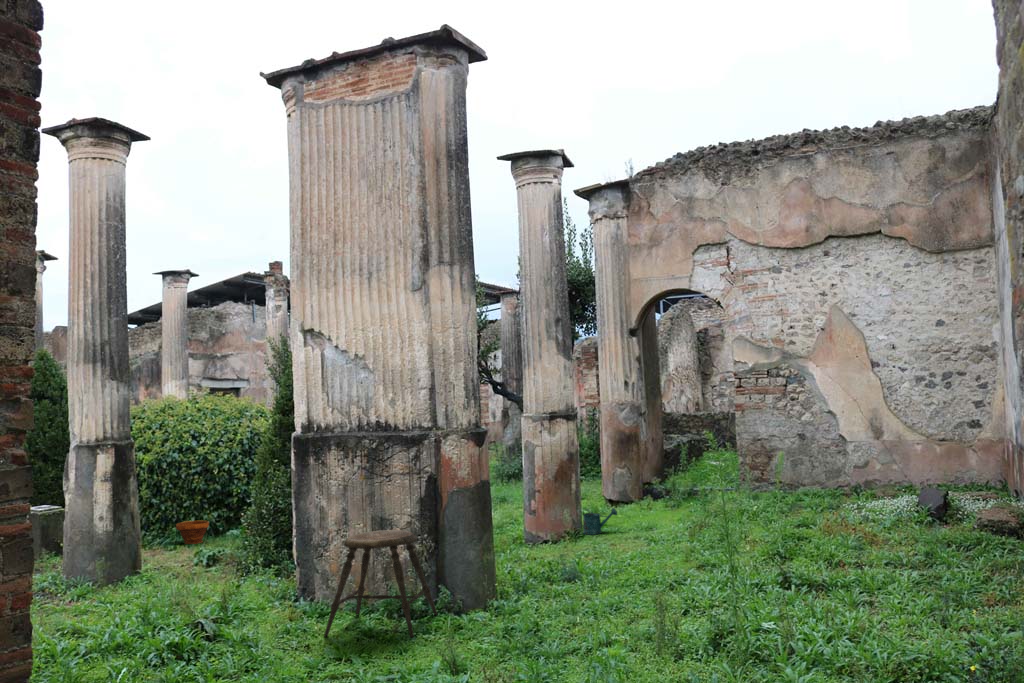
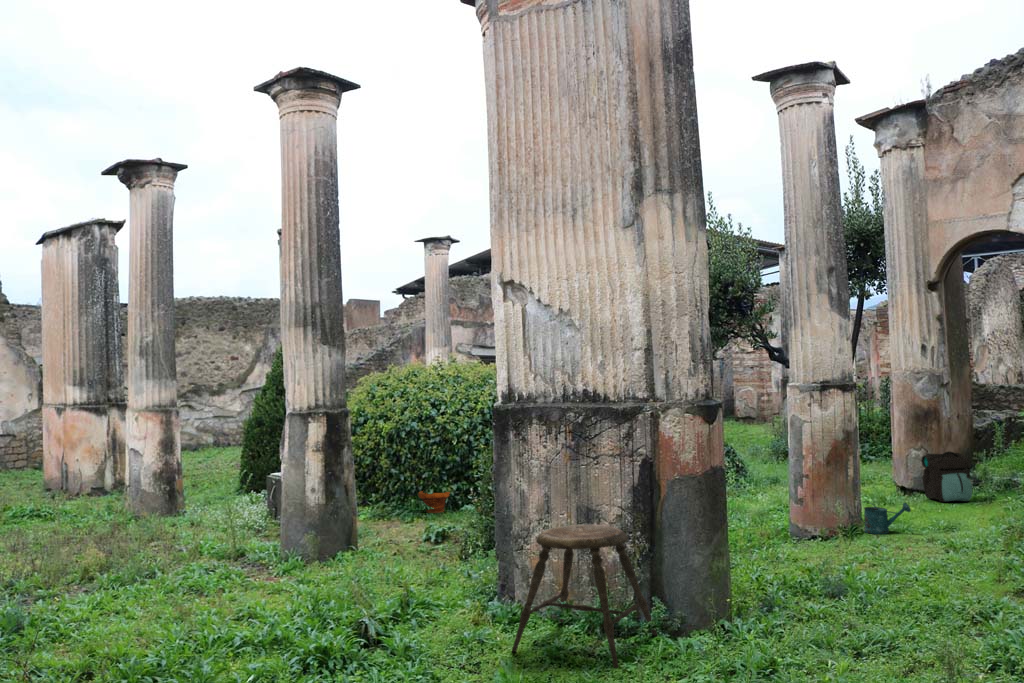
backpack: none [625,467,662,509] -> present [921,452,972,502]

